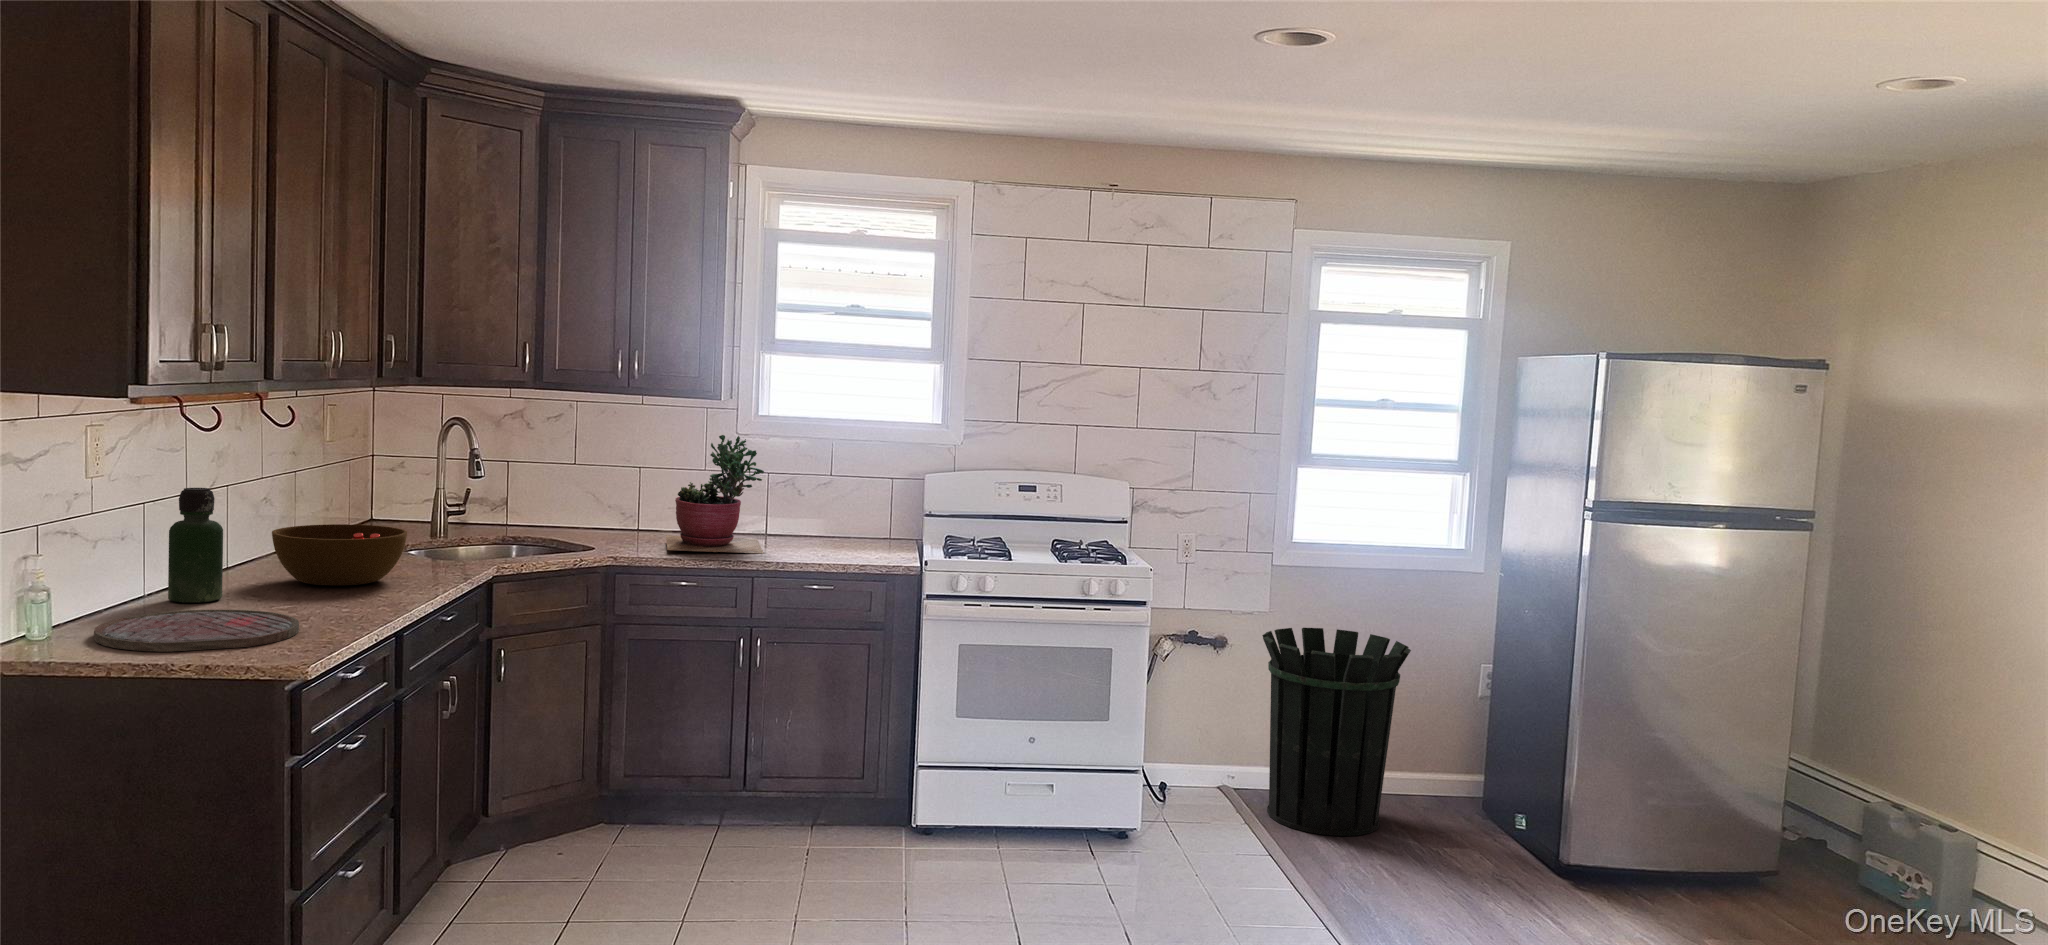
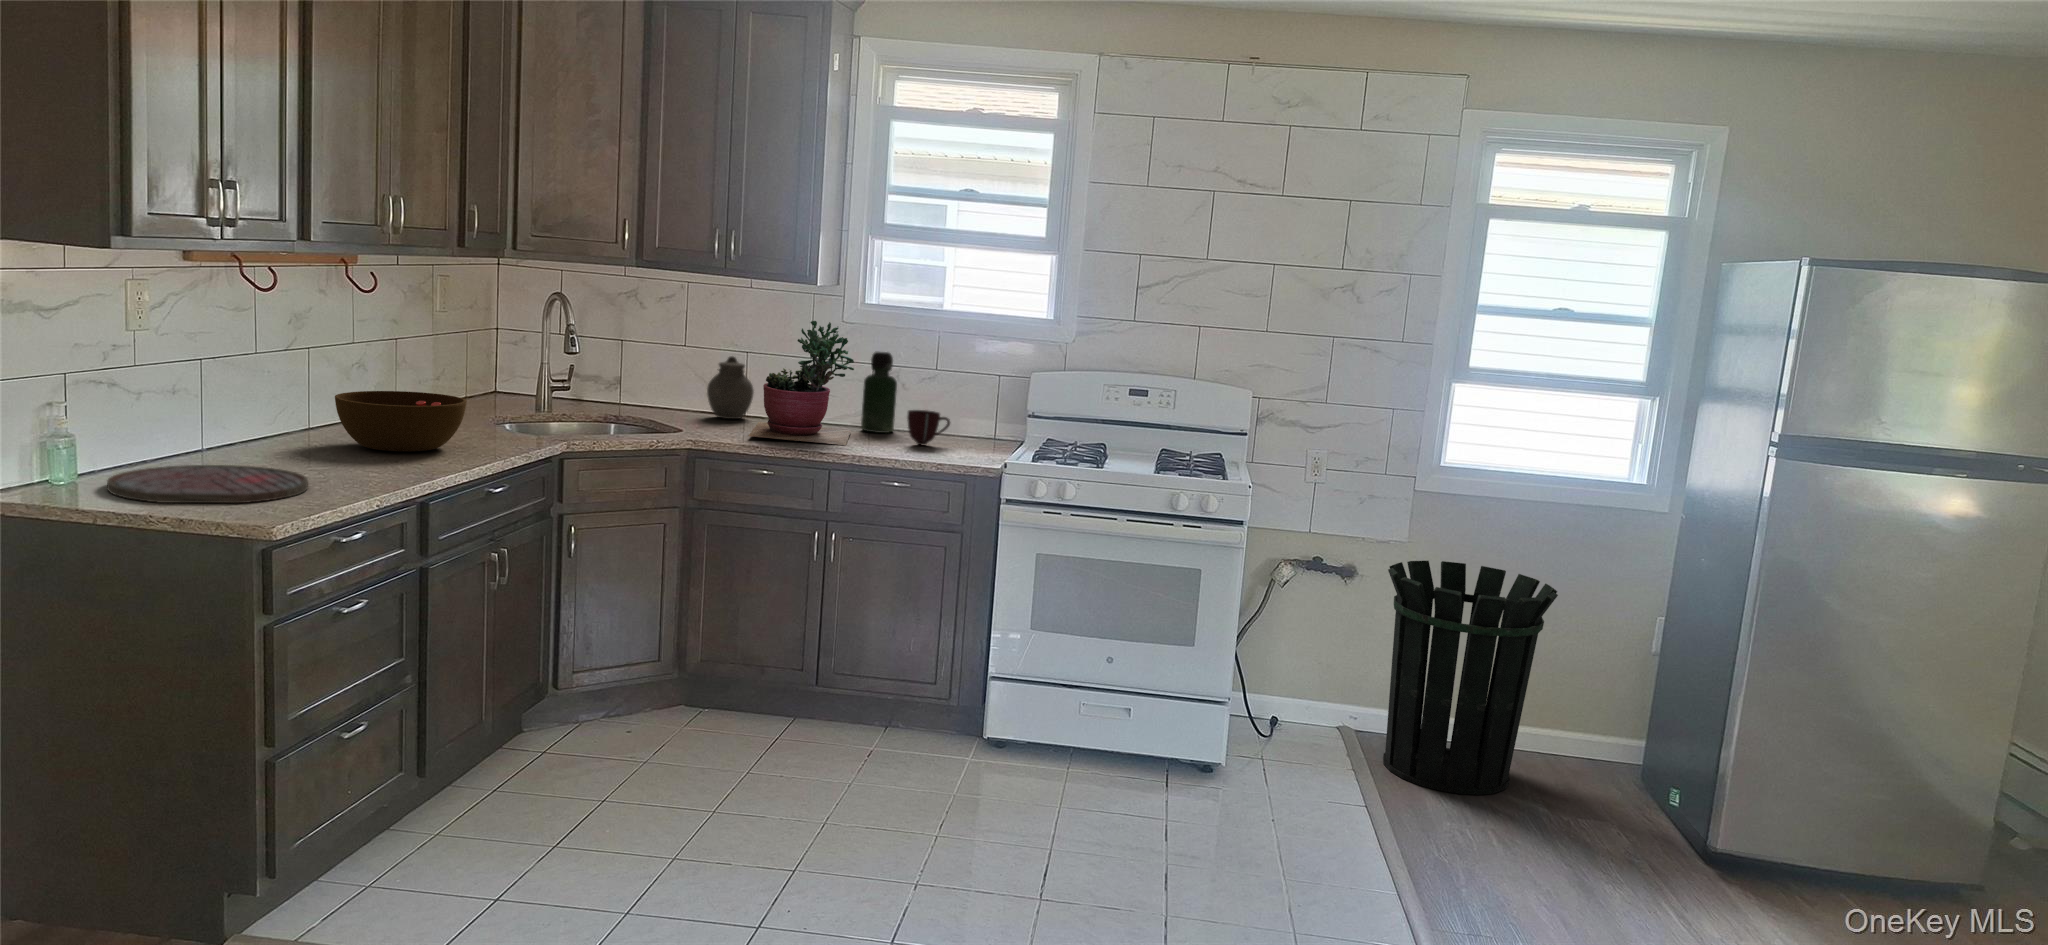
jar: none [605,472,651,534] -> present [707,356,754,419]
bottle: present [168,488,223,603] -> present [861,352,897,433]
mug: none [819,516,859,550] -> present [907,410,950,445]

